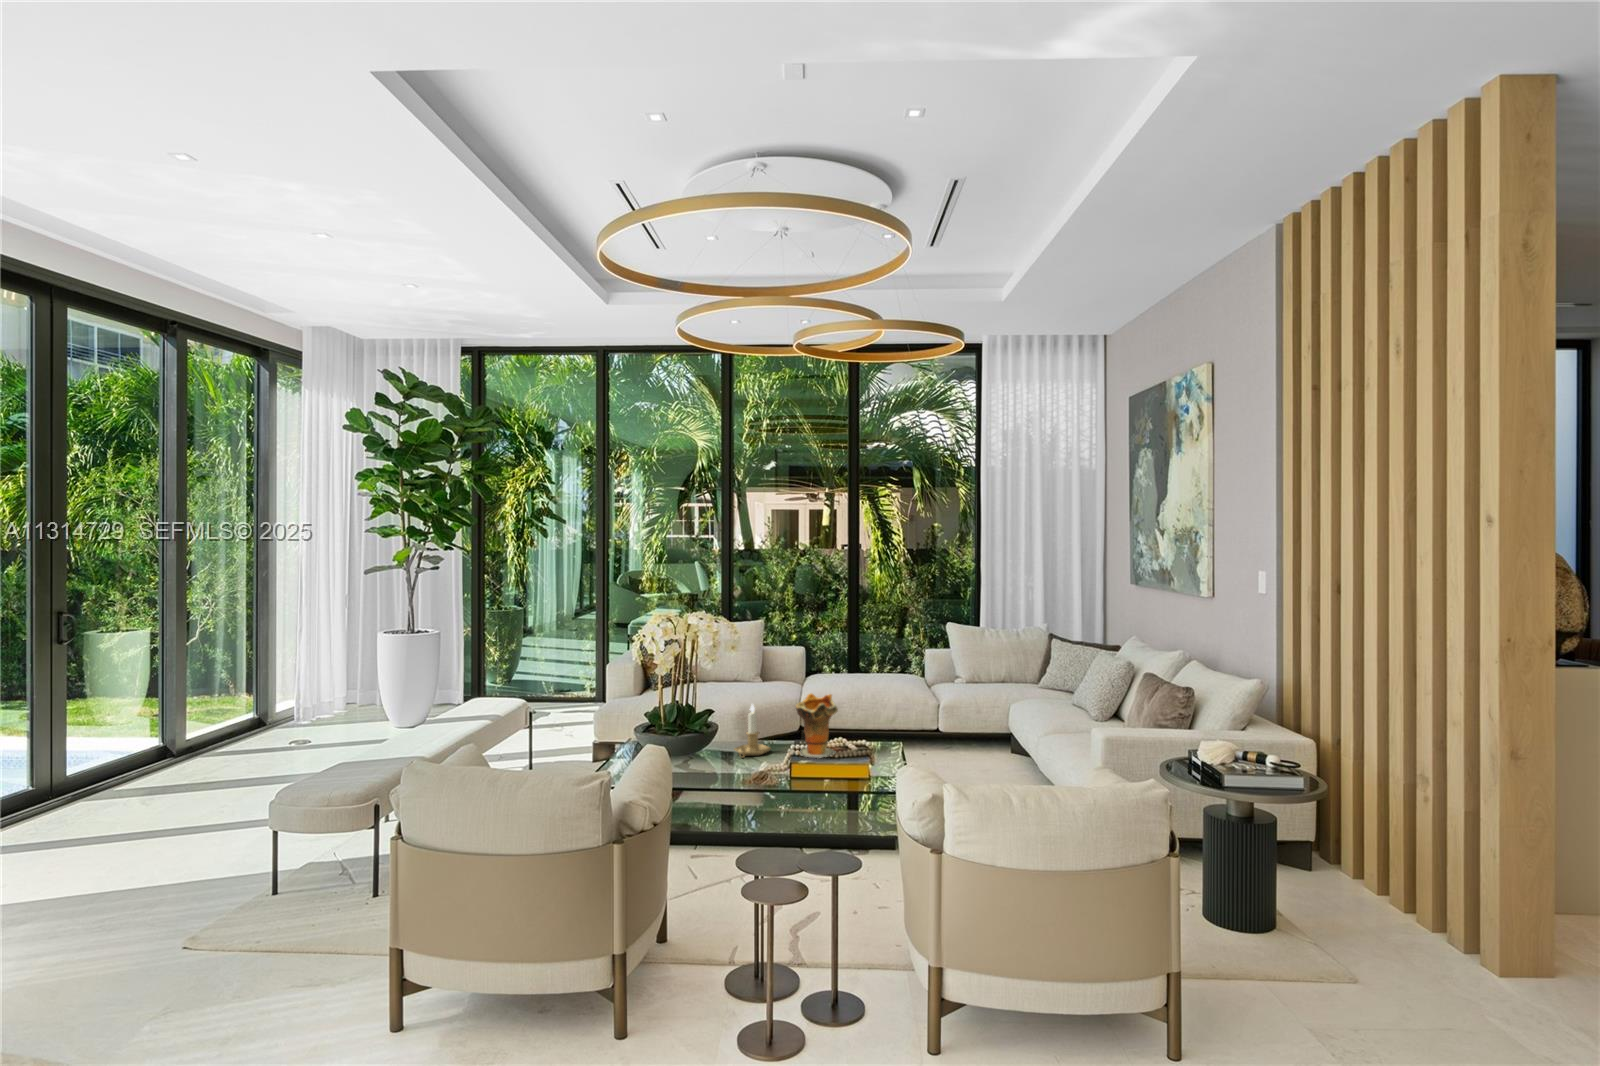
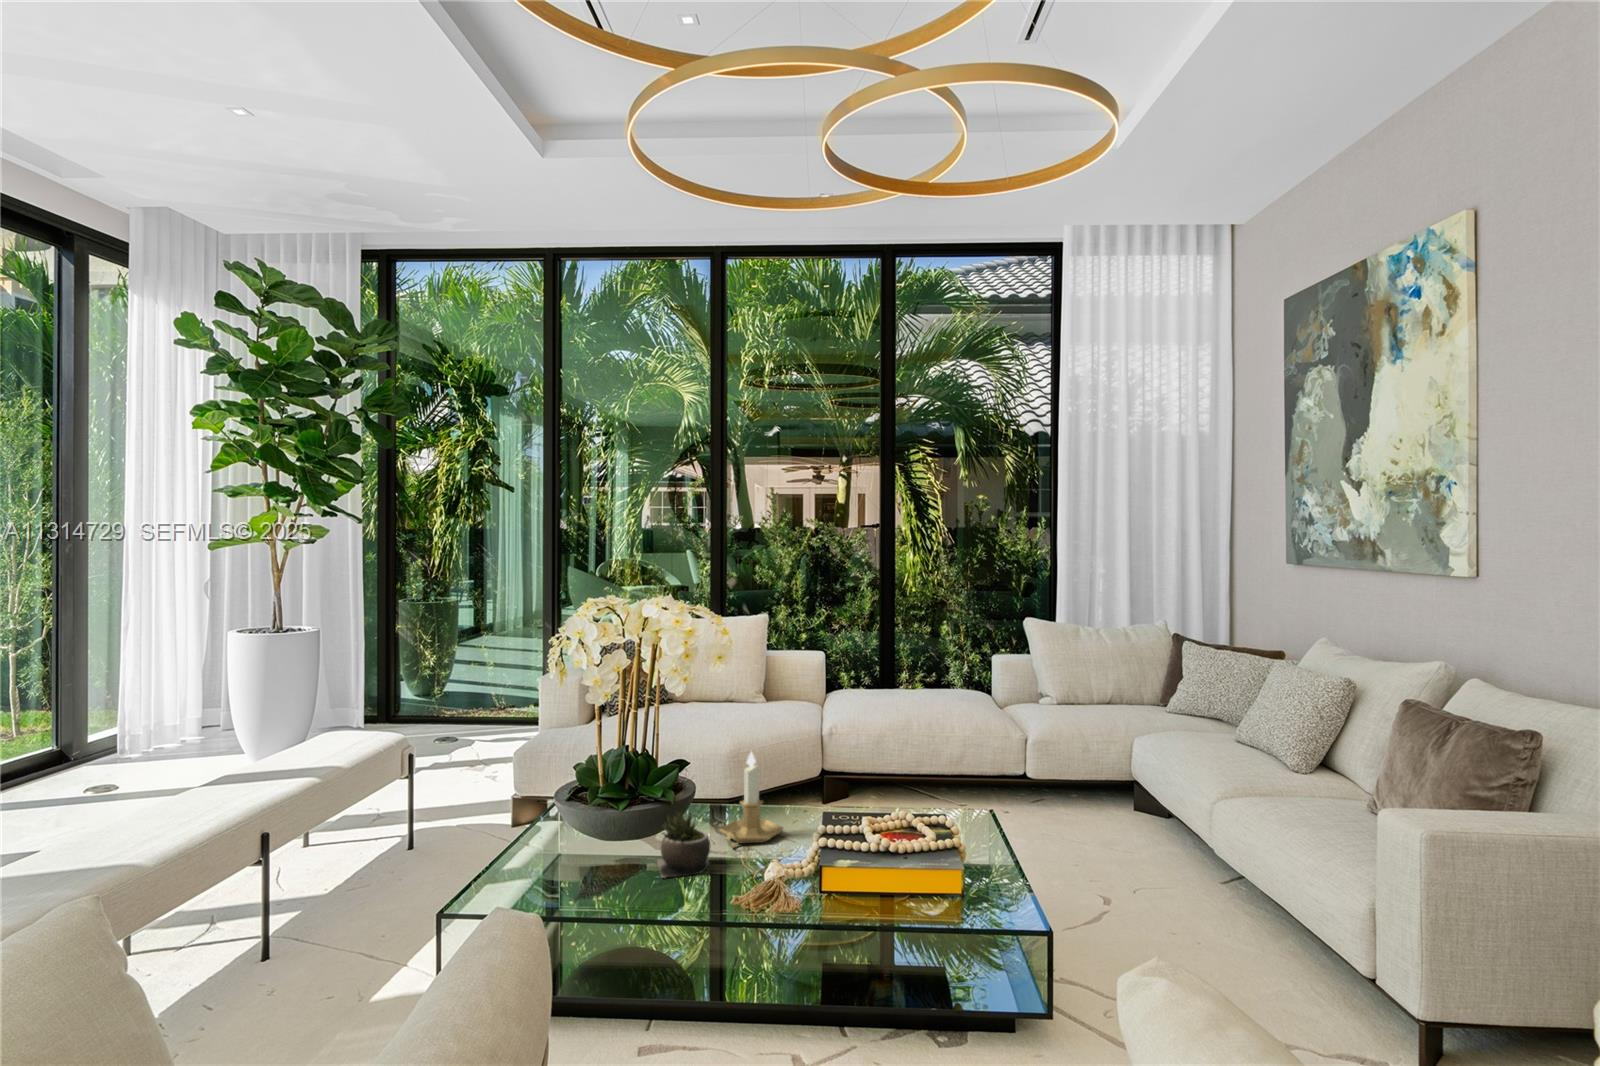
decorative vase: present [796,694,838,758] -> none [826,735,900,850]
succulent plant: none [699,733,731,770] -> present [657,812,710,878]

